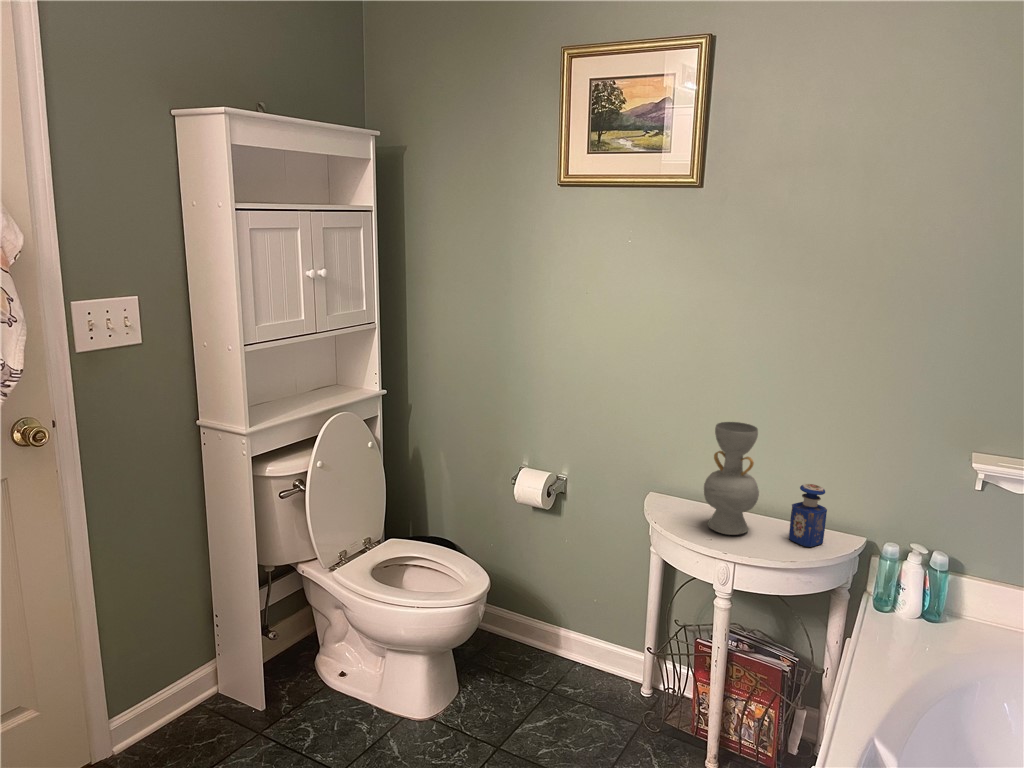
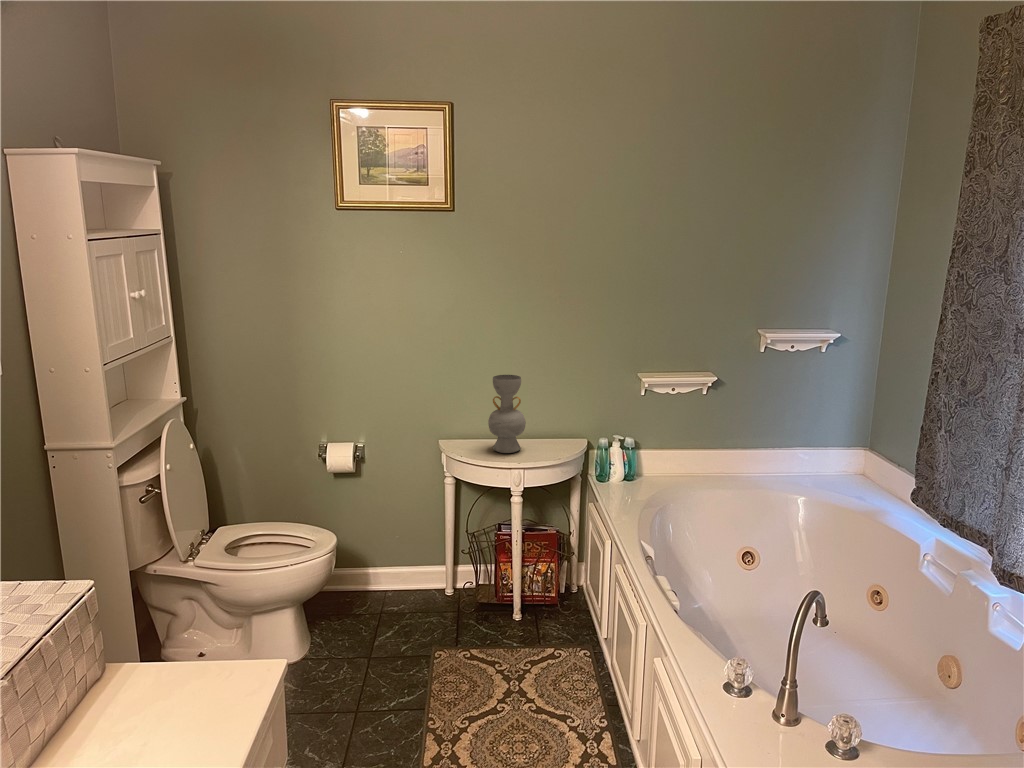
perfume bottle: present [789,484,827,547] -> none [546,408,568,449]

